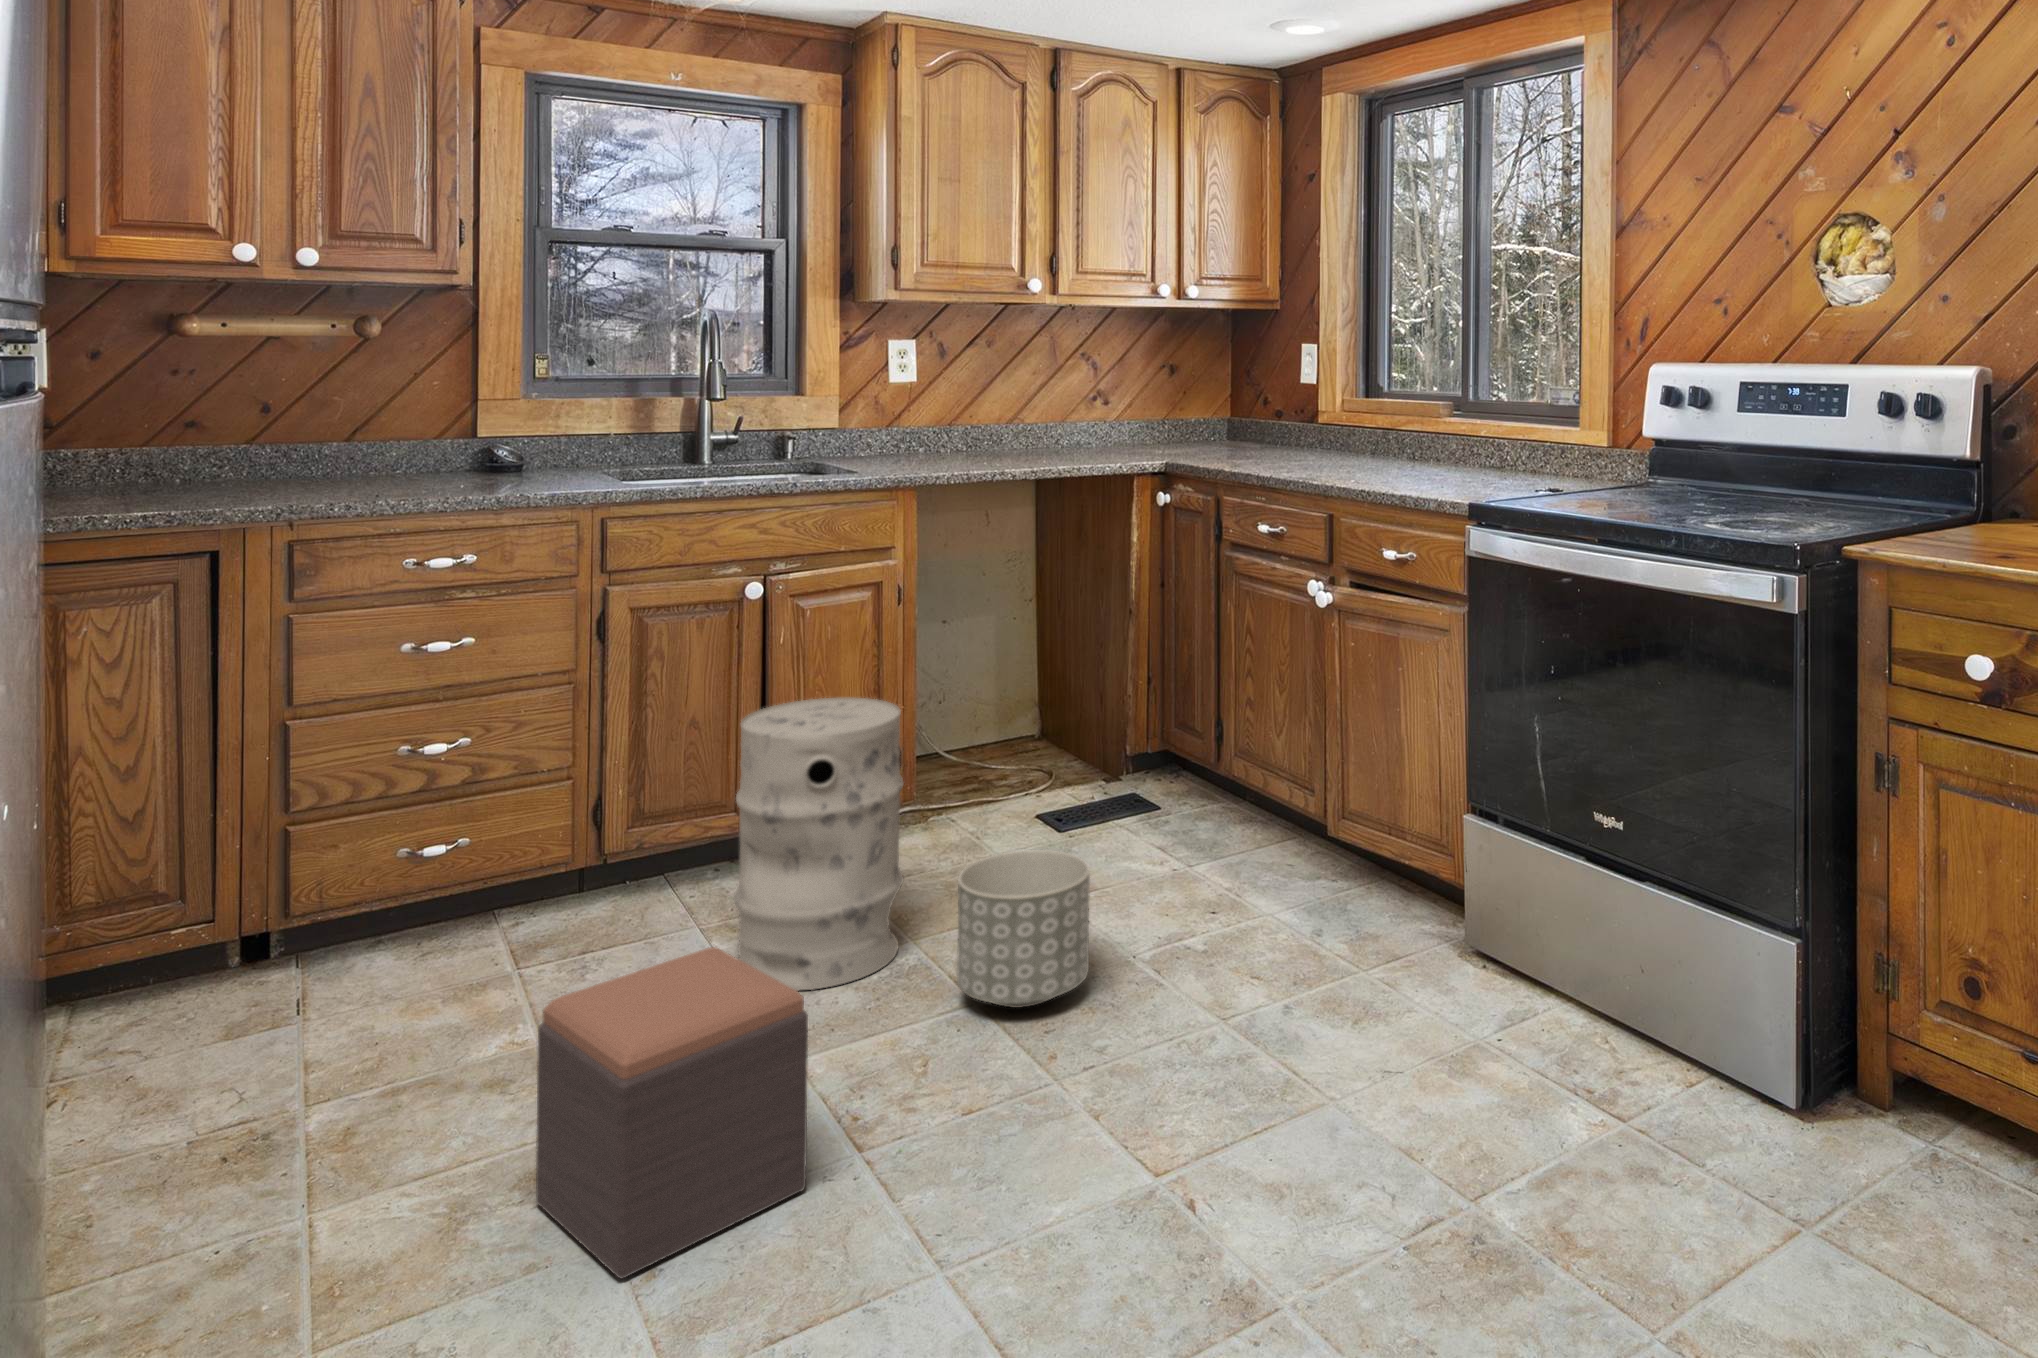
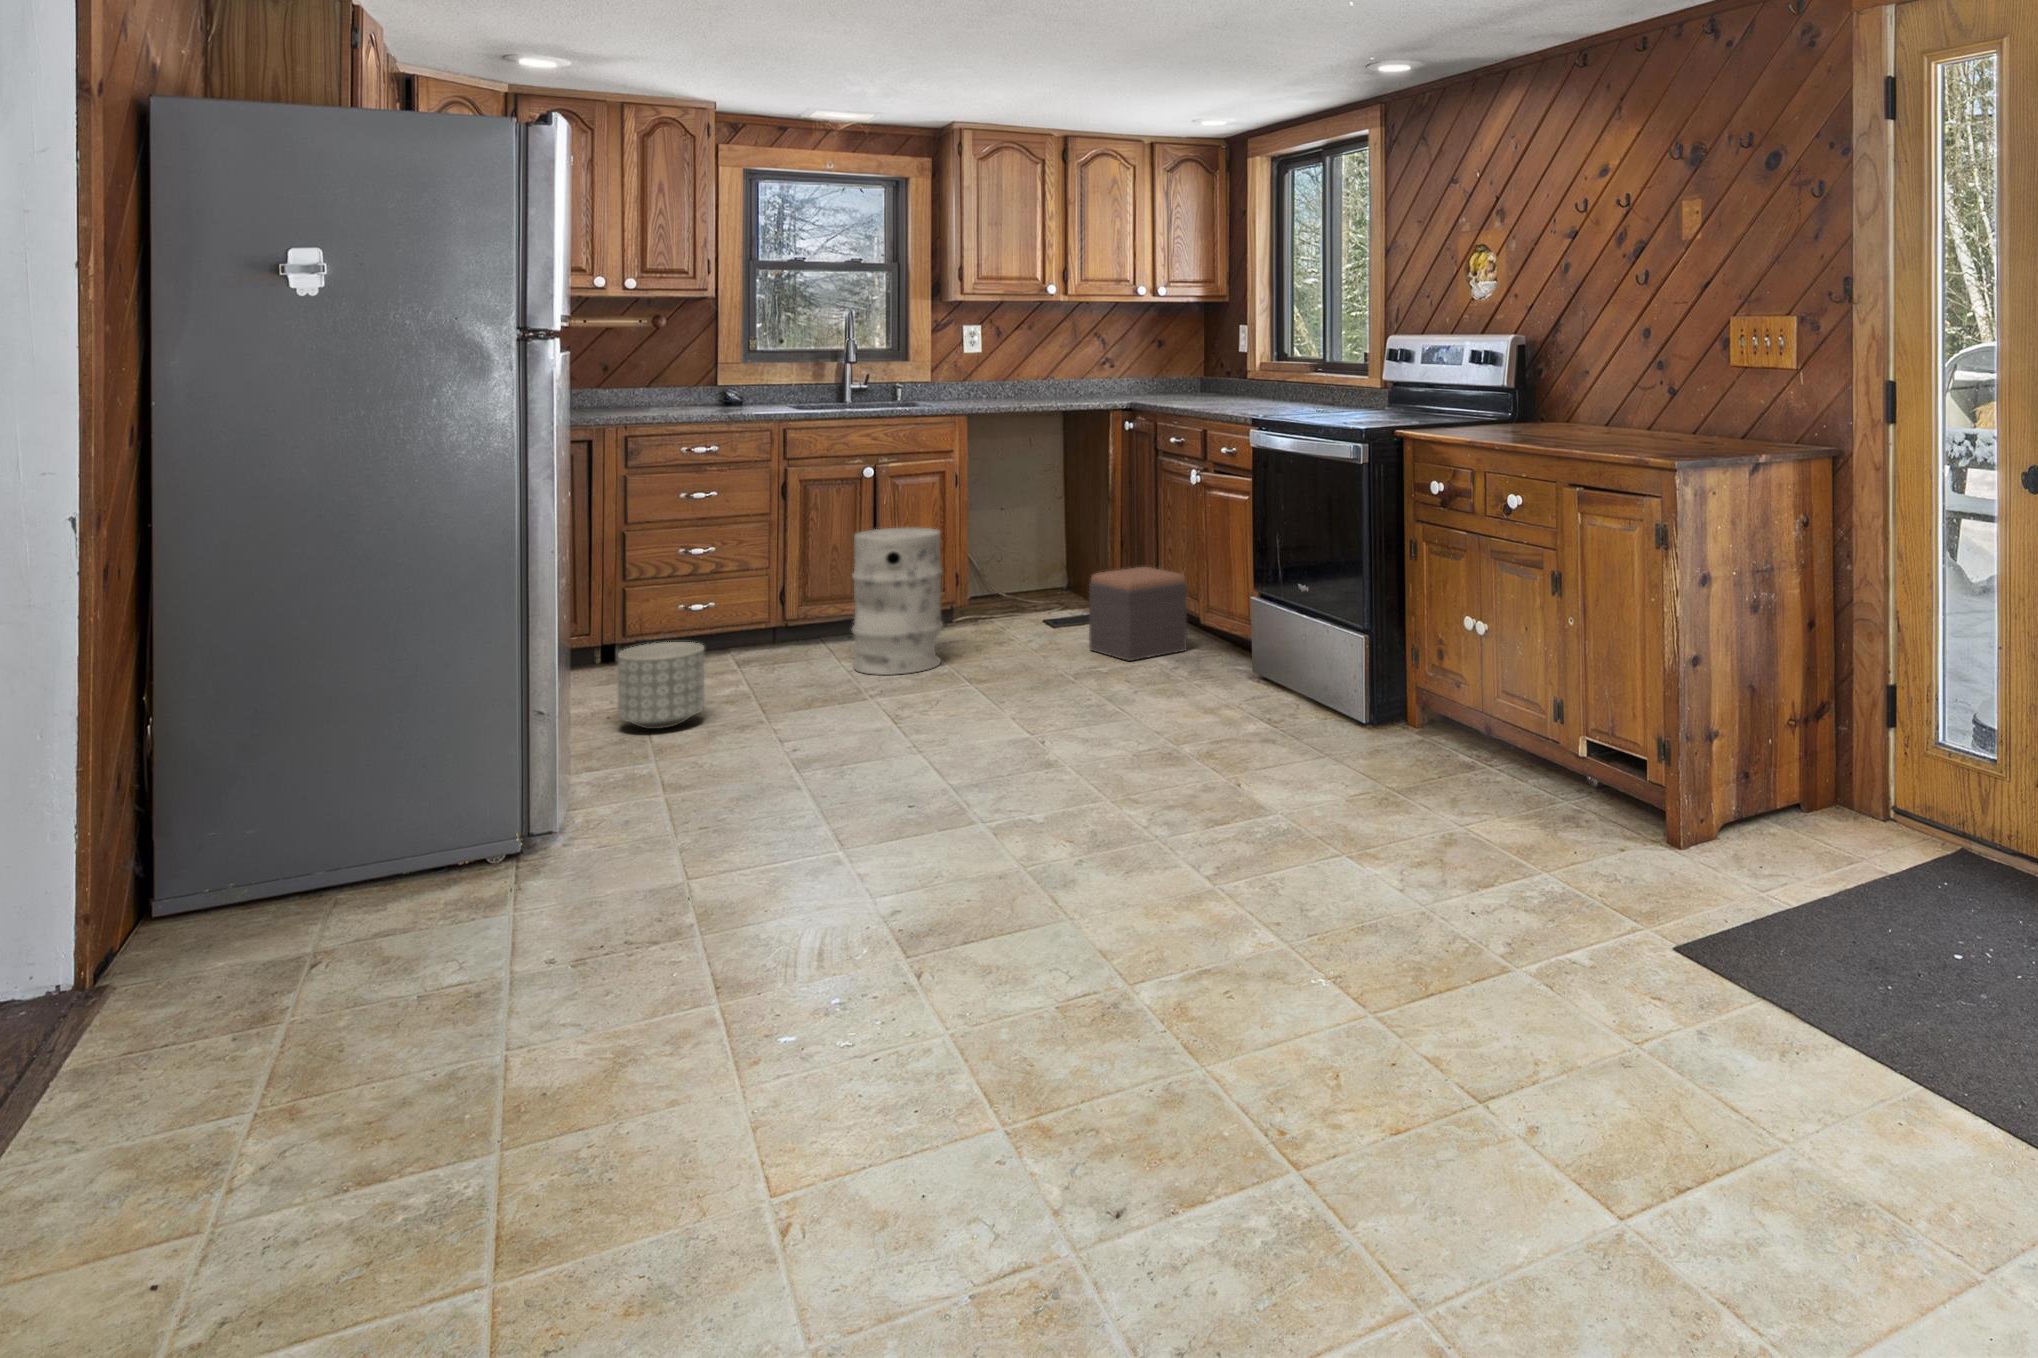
planter: present [957,850,1090,1008] -> present [618,642,704,729]
footstool: present [536,947,808,1279] -> present [1089,567,1187,661]

